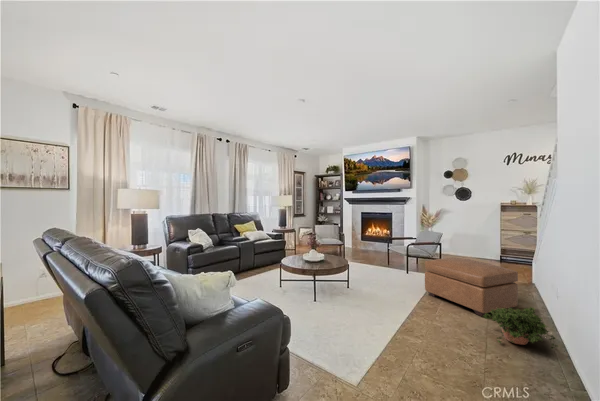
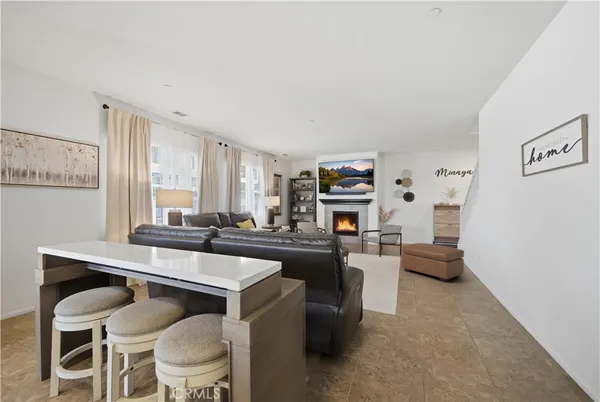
potted plant: present [484,307,558,349] -> none [450,271,498,297]

